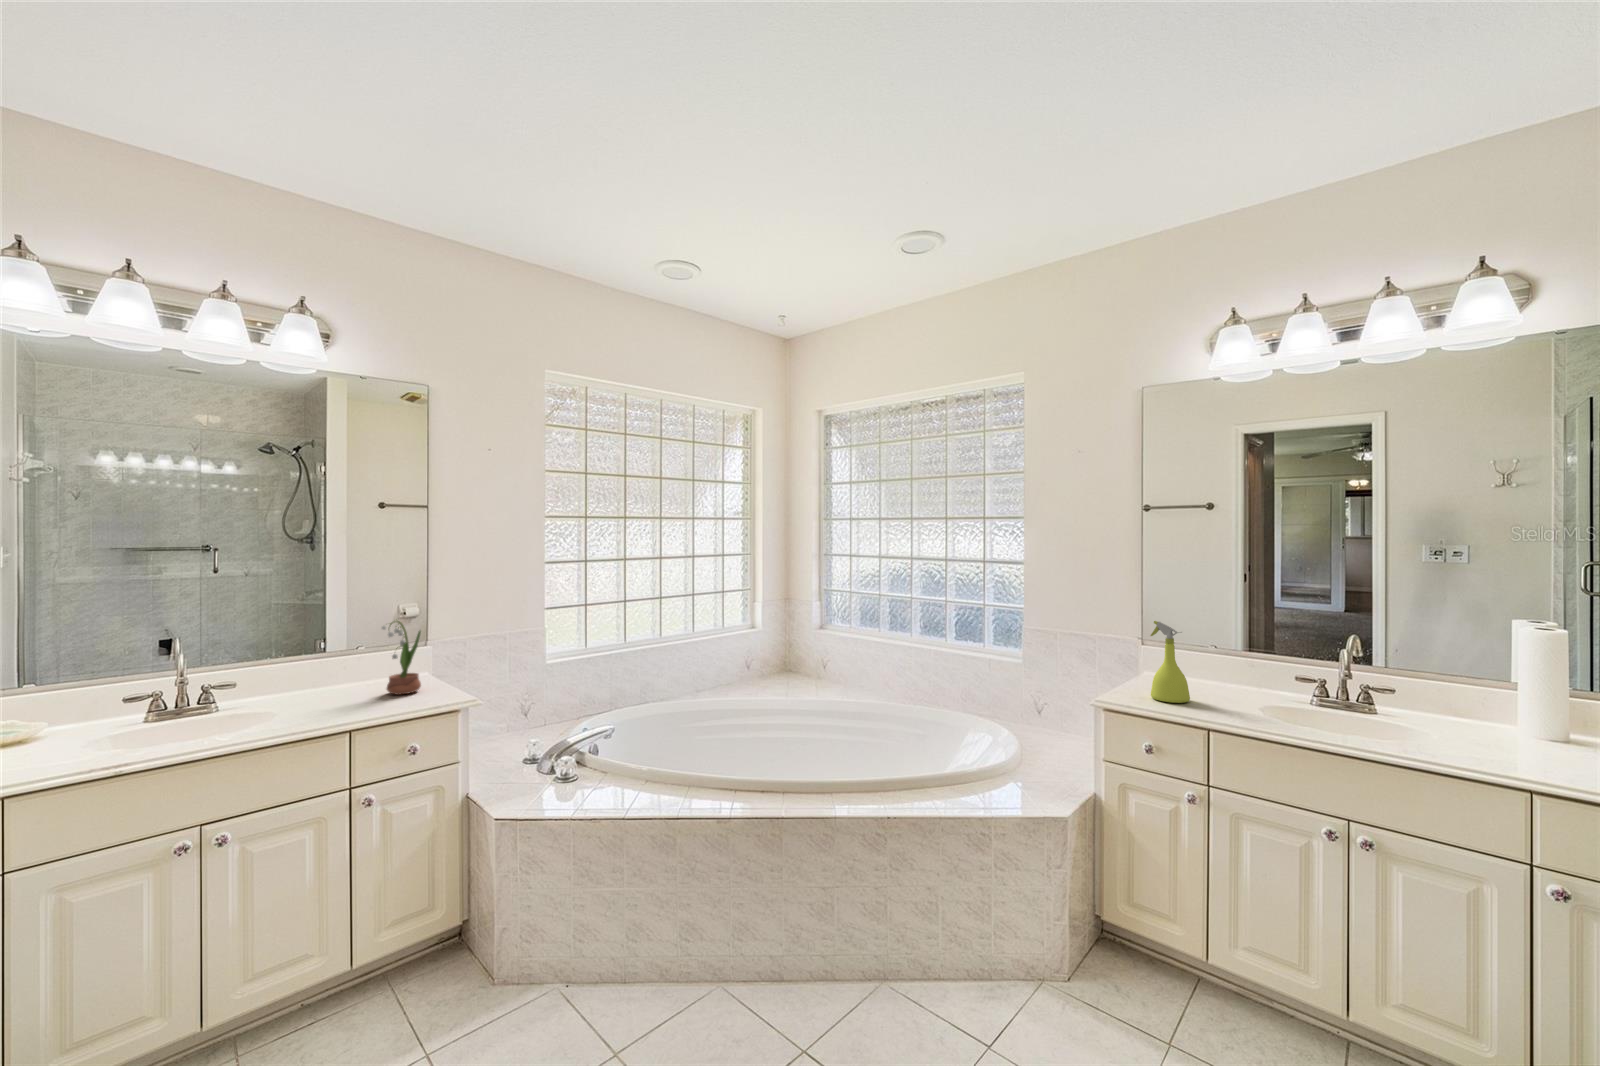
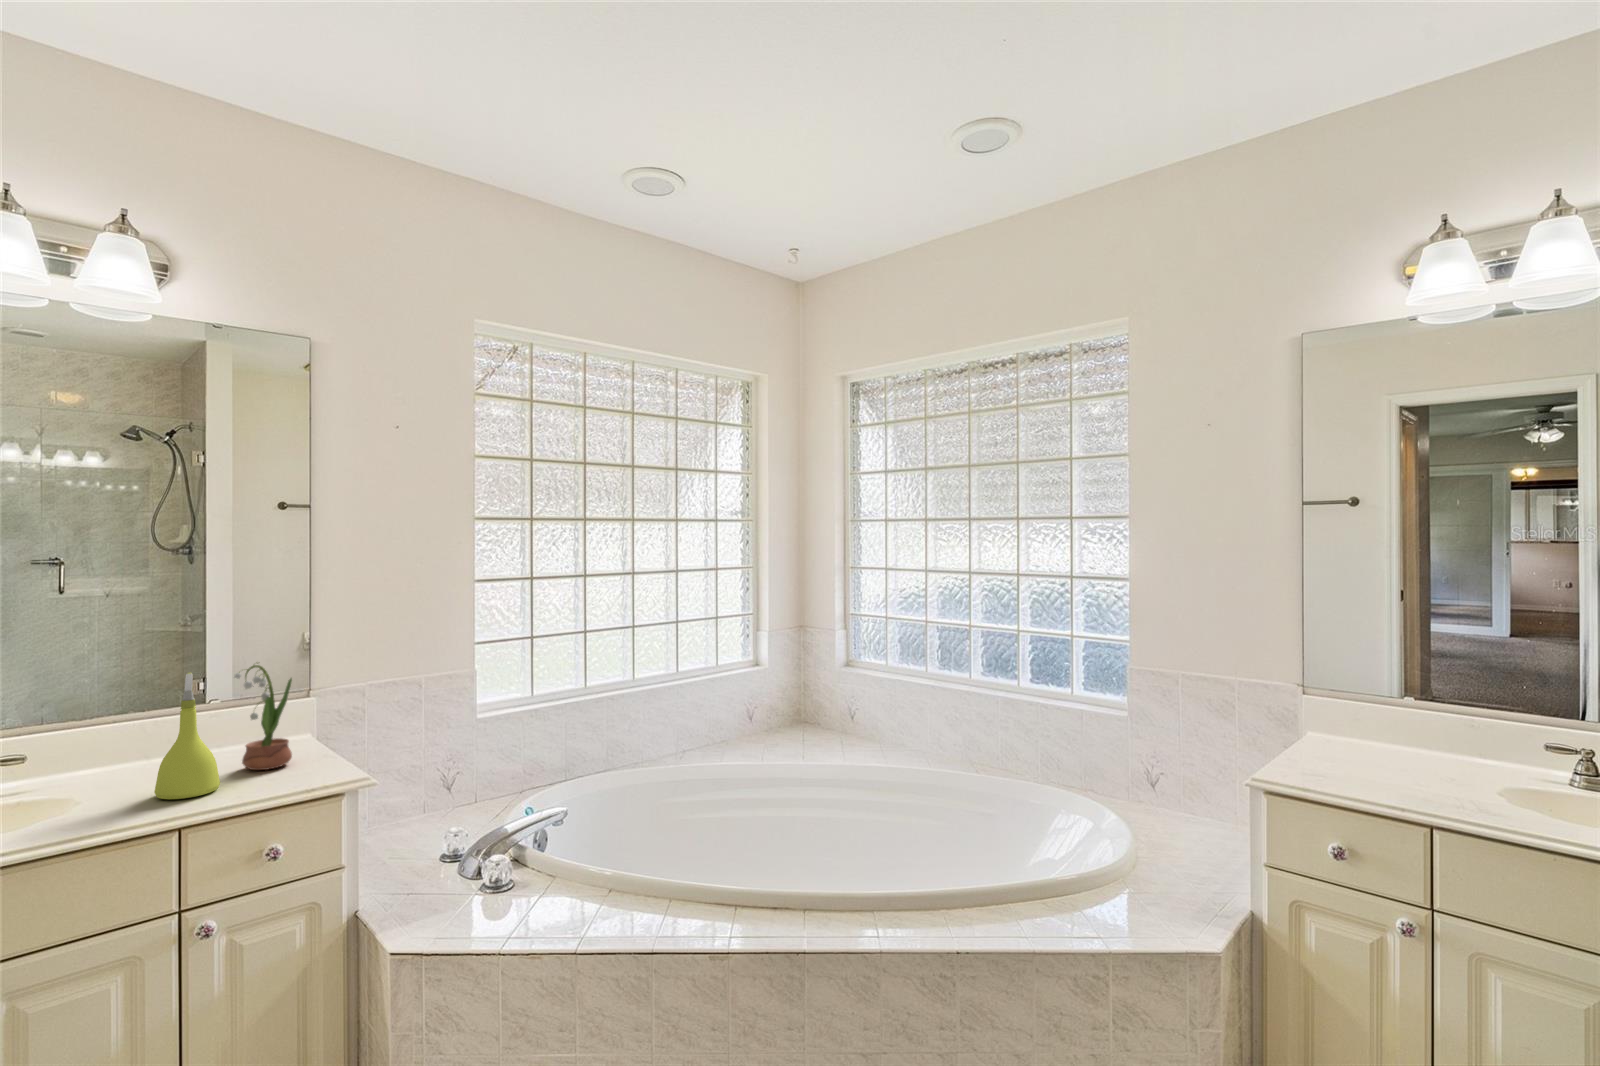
spray bottle: present [1151,621,1190,703] -> present [154,672,220,800]

